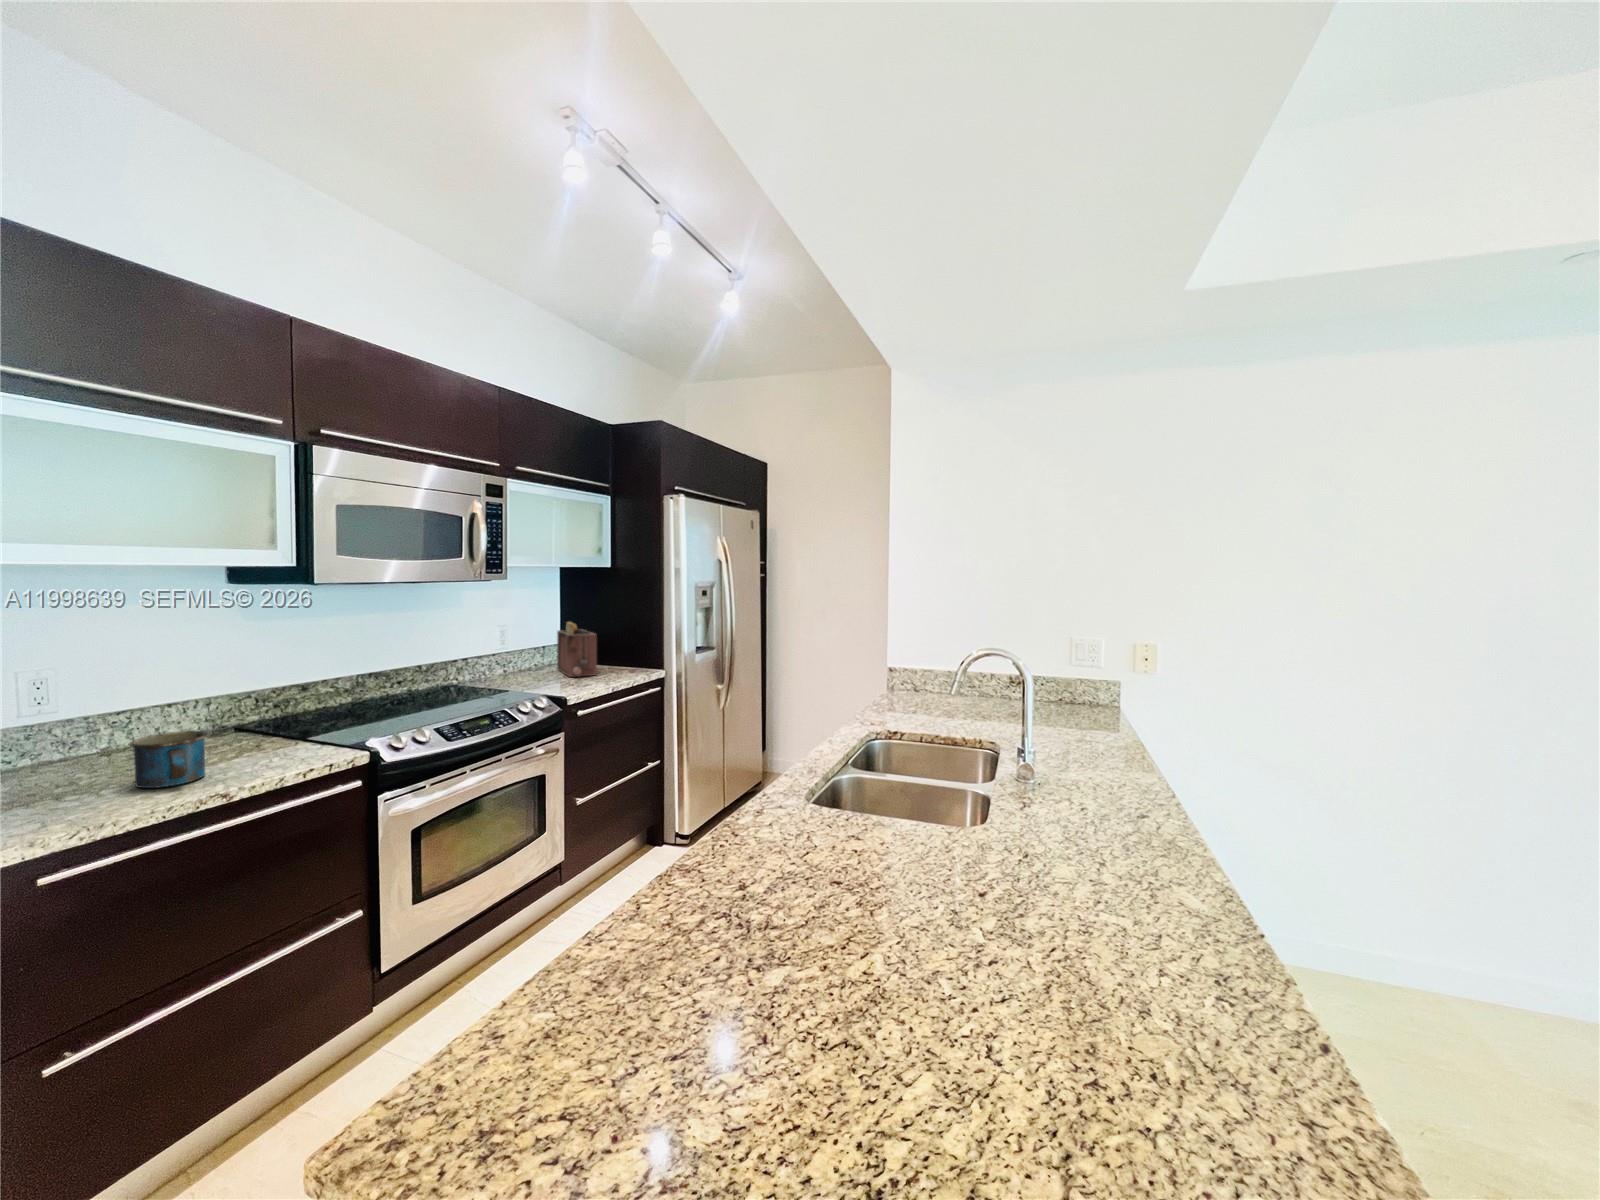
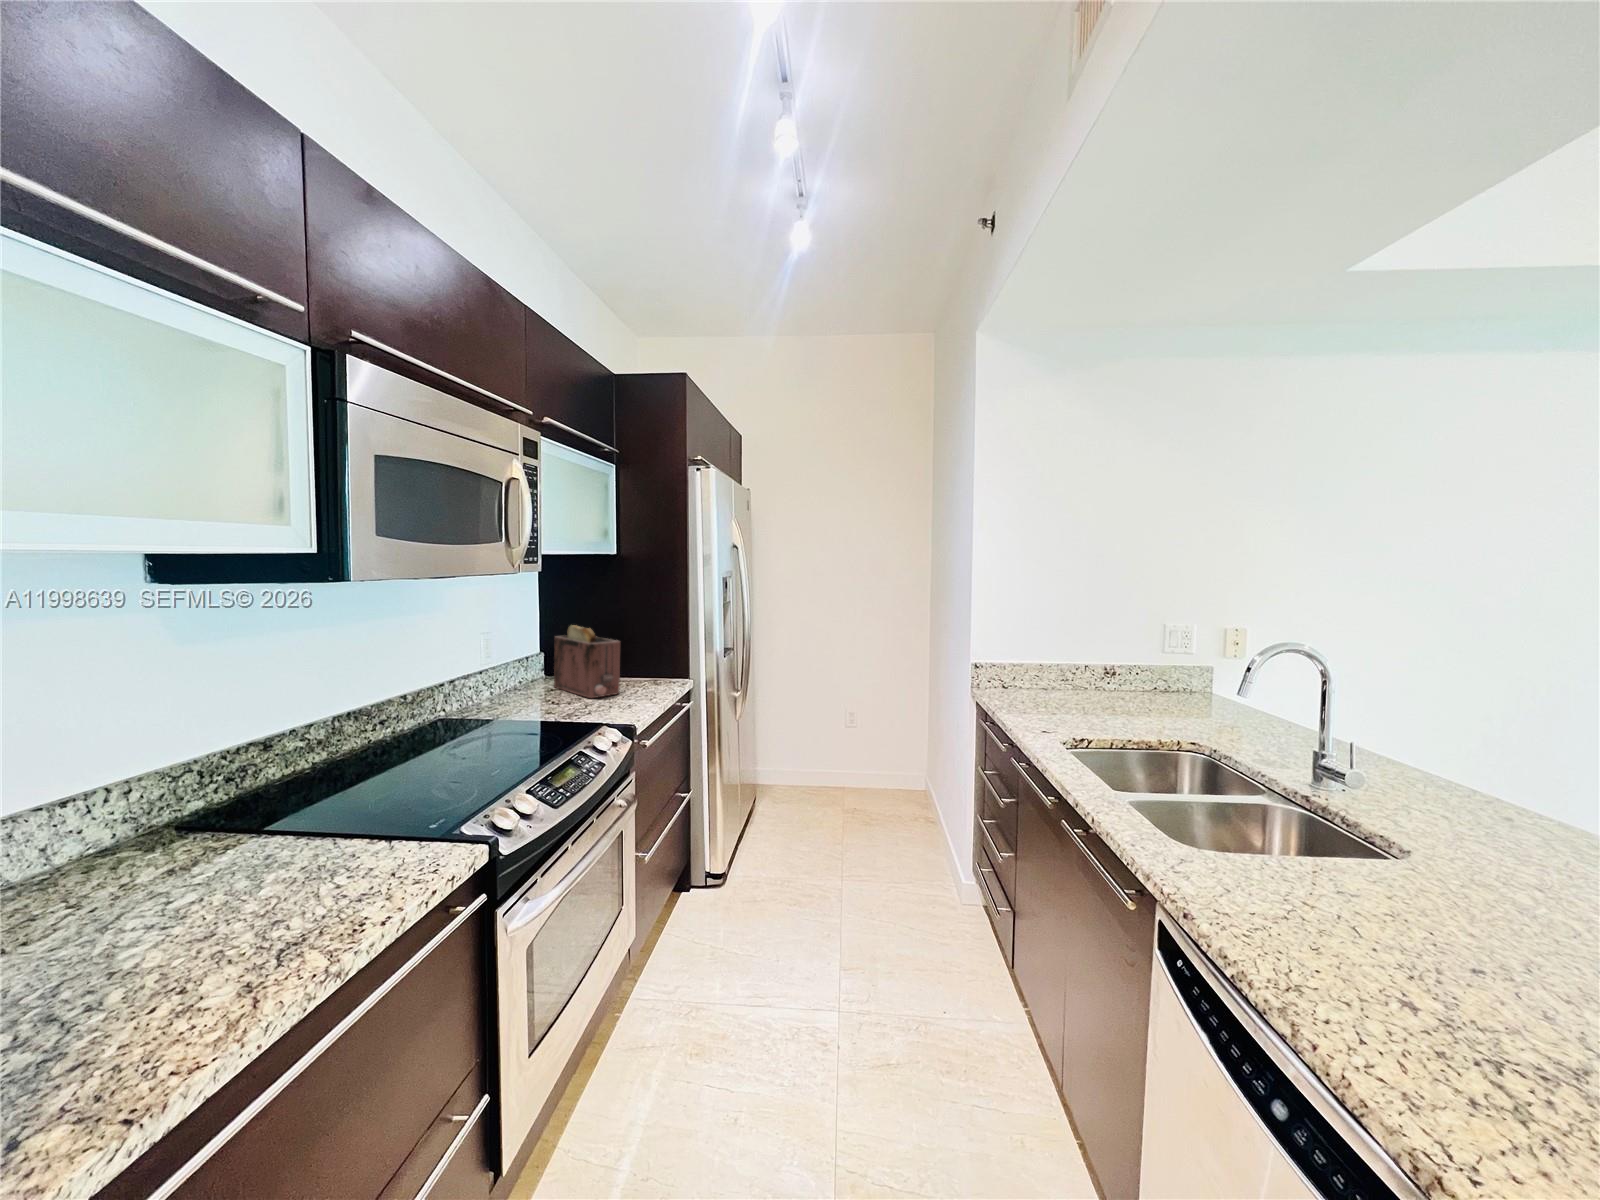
mug: present [131,731,207,788] -> none [108,859,252,991]

